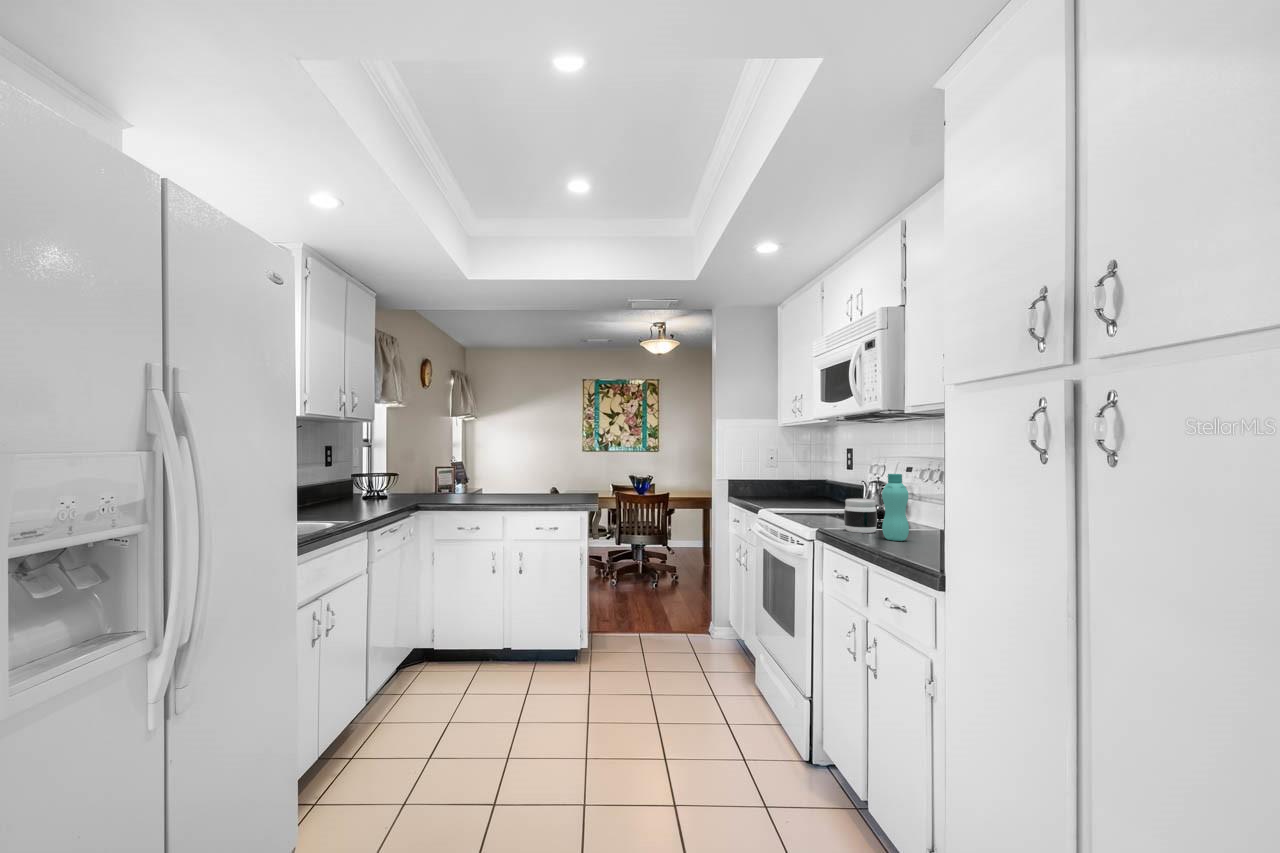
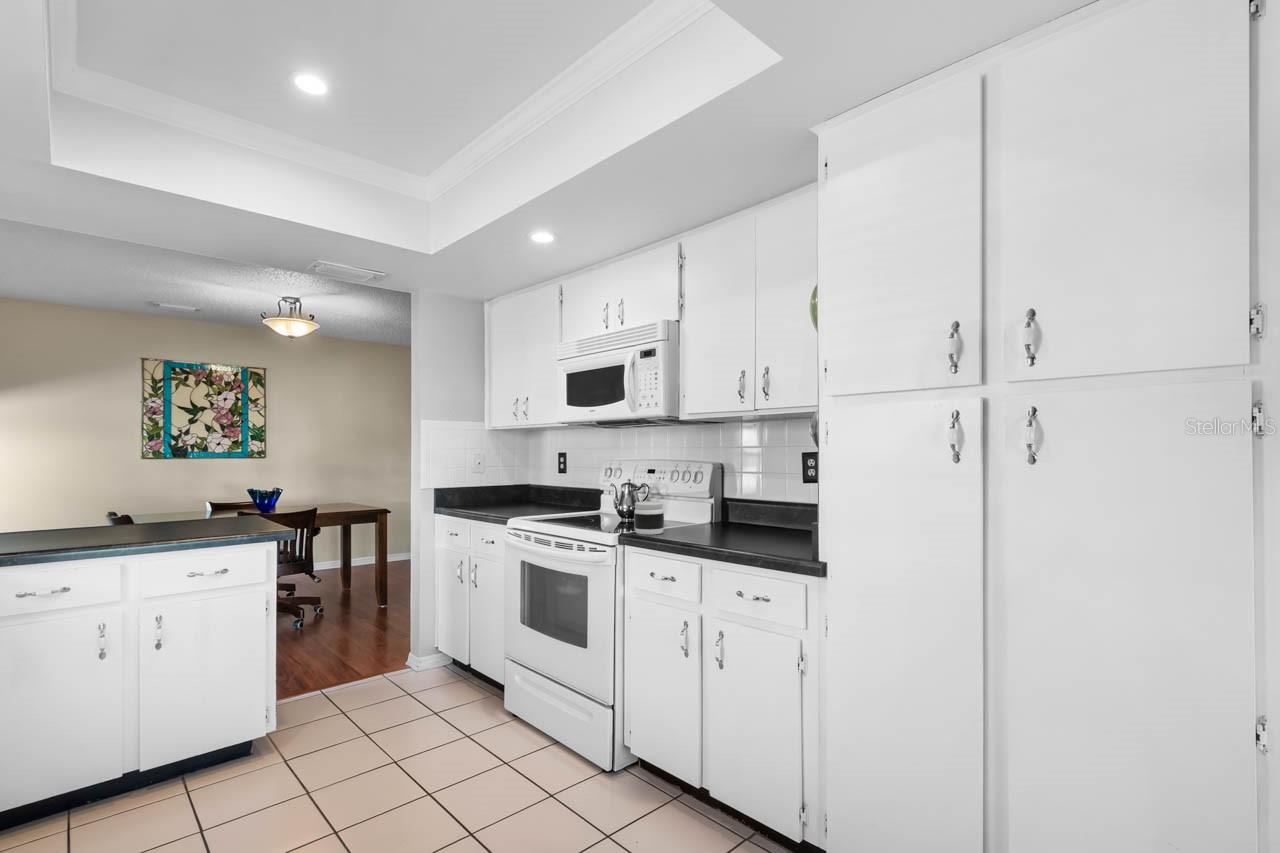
bottle: present [882,474,909,541] -> none [684,476,707,539]

